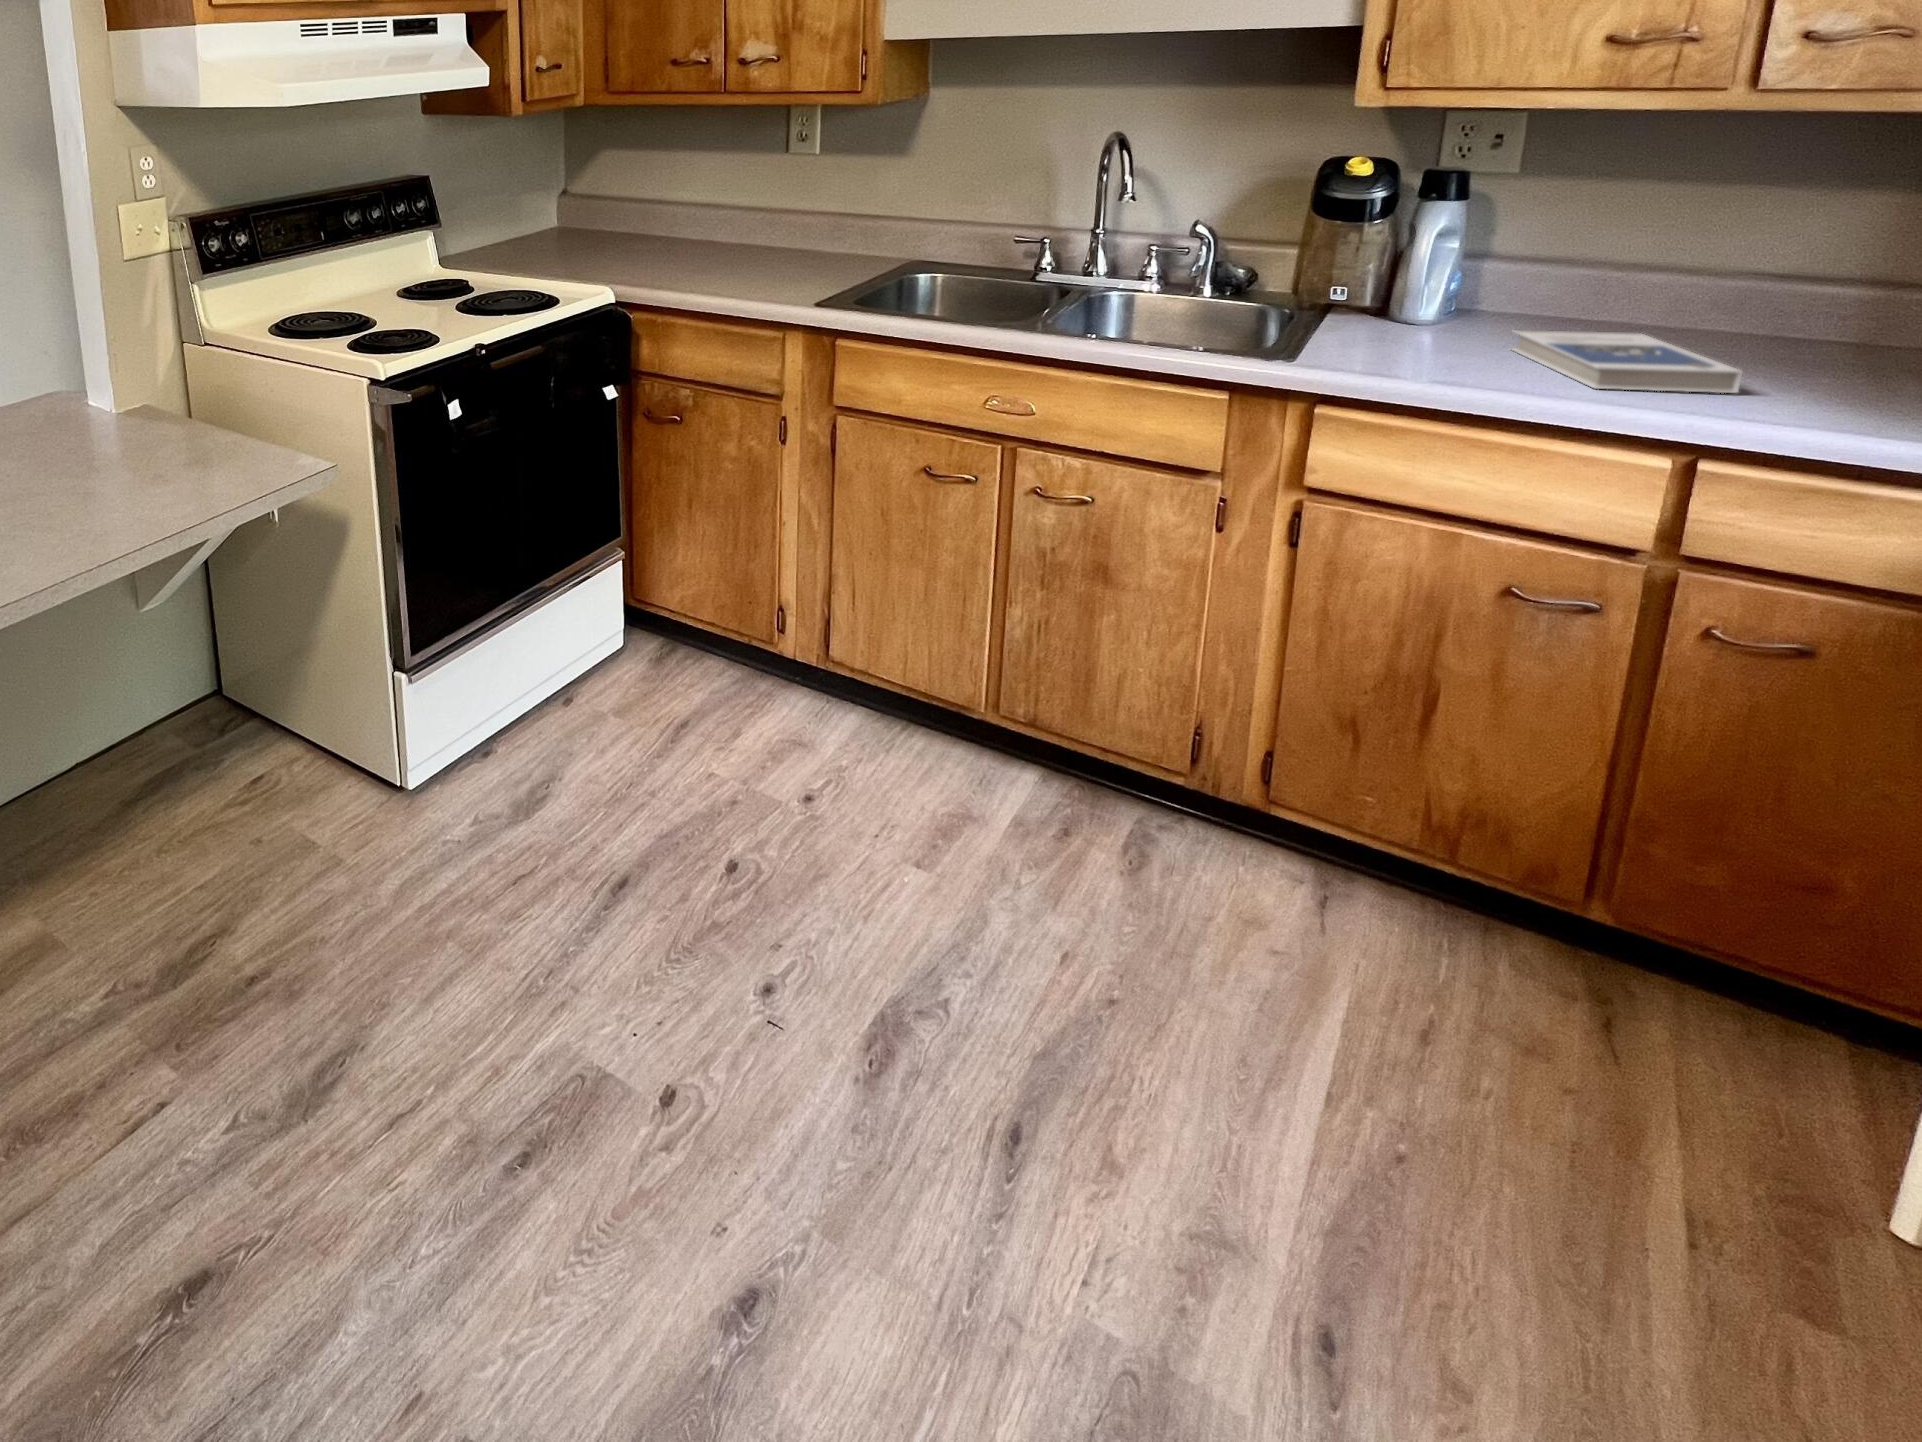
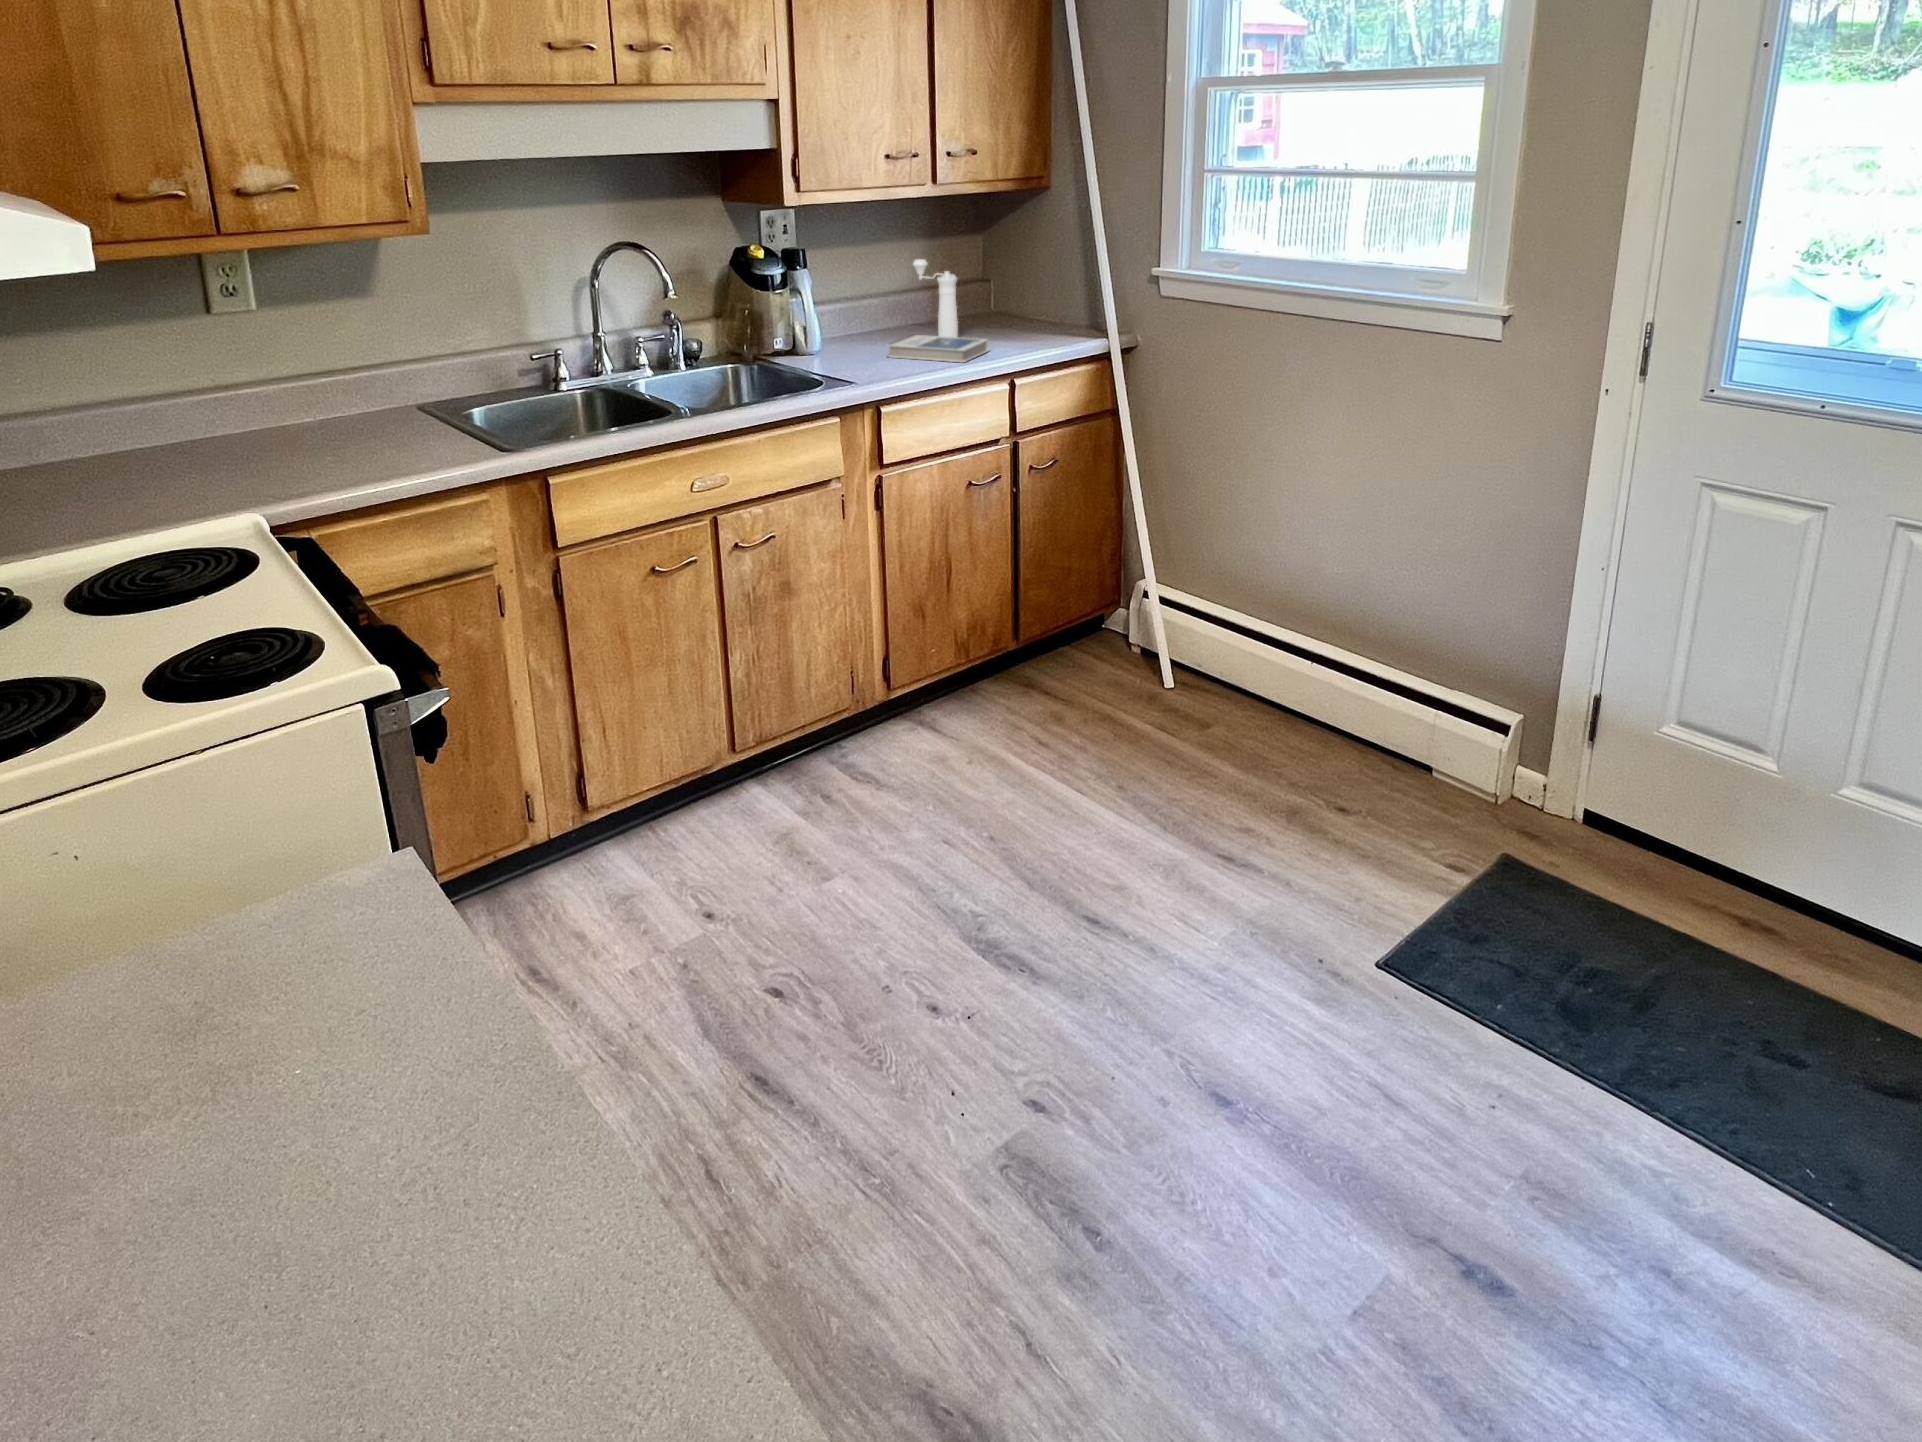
pepper mill: none [1757,210,1840,367] -> present [913,259,958,337]

